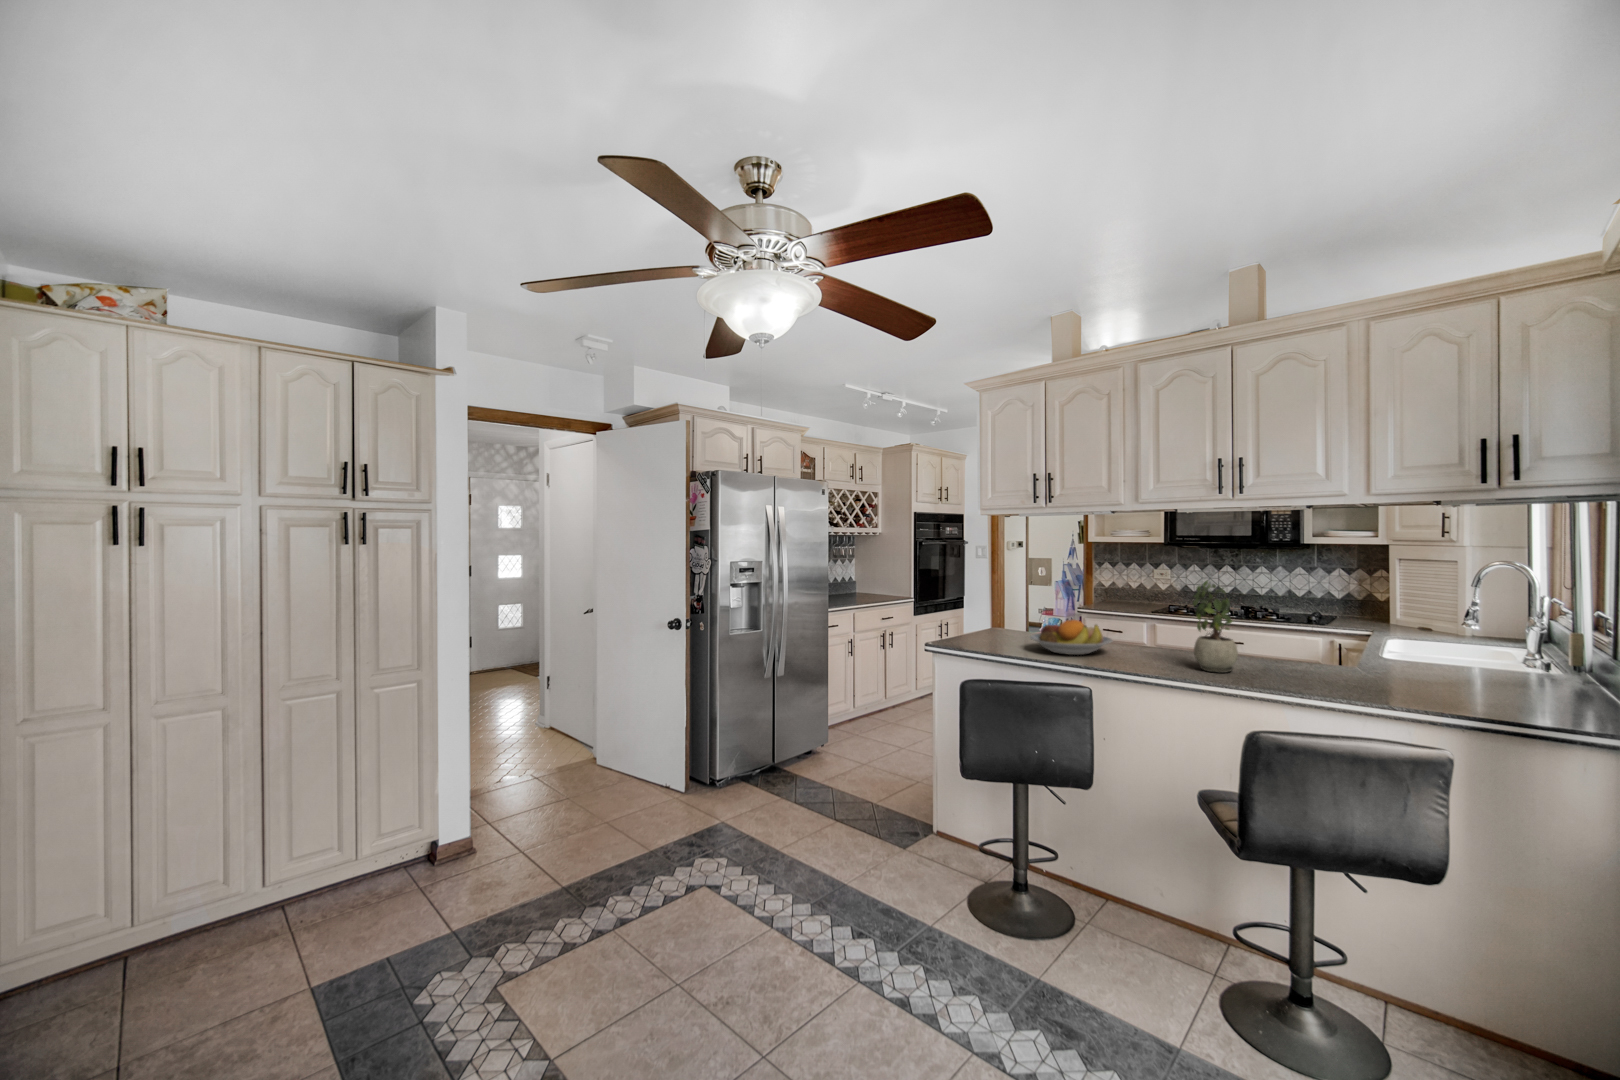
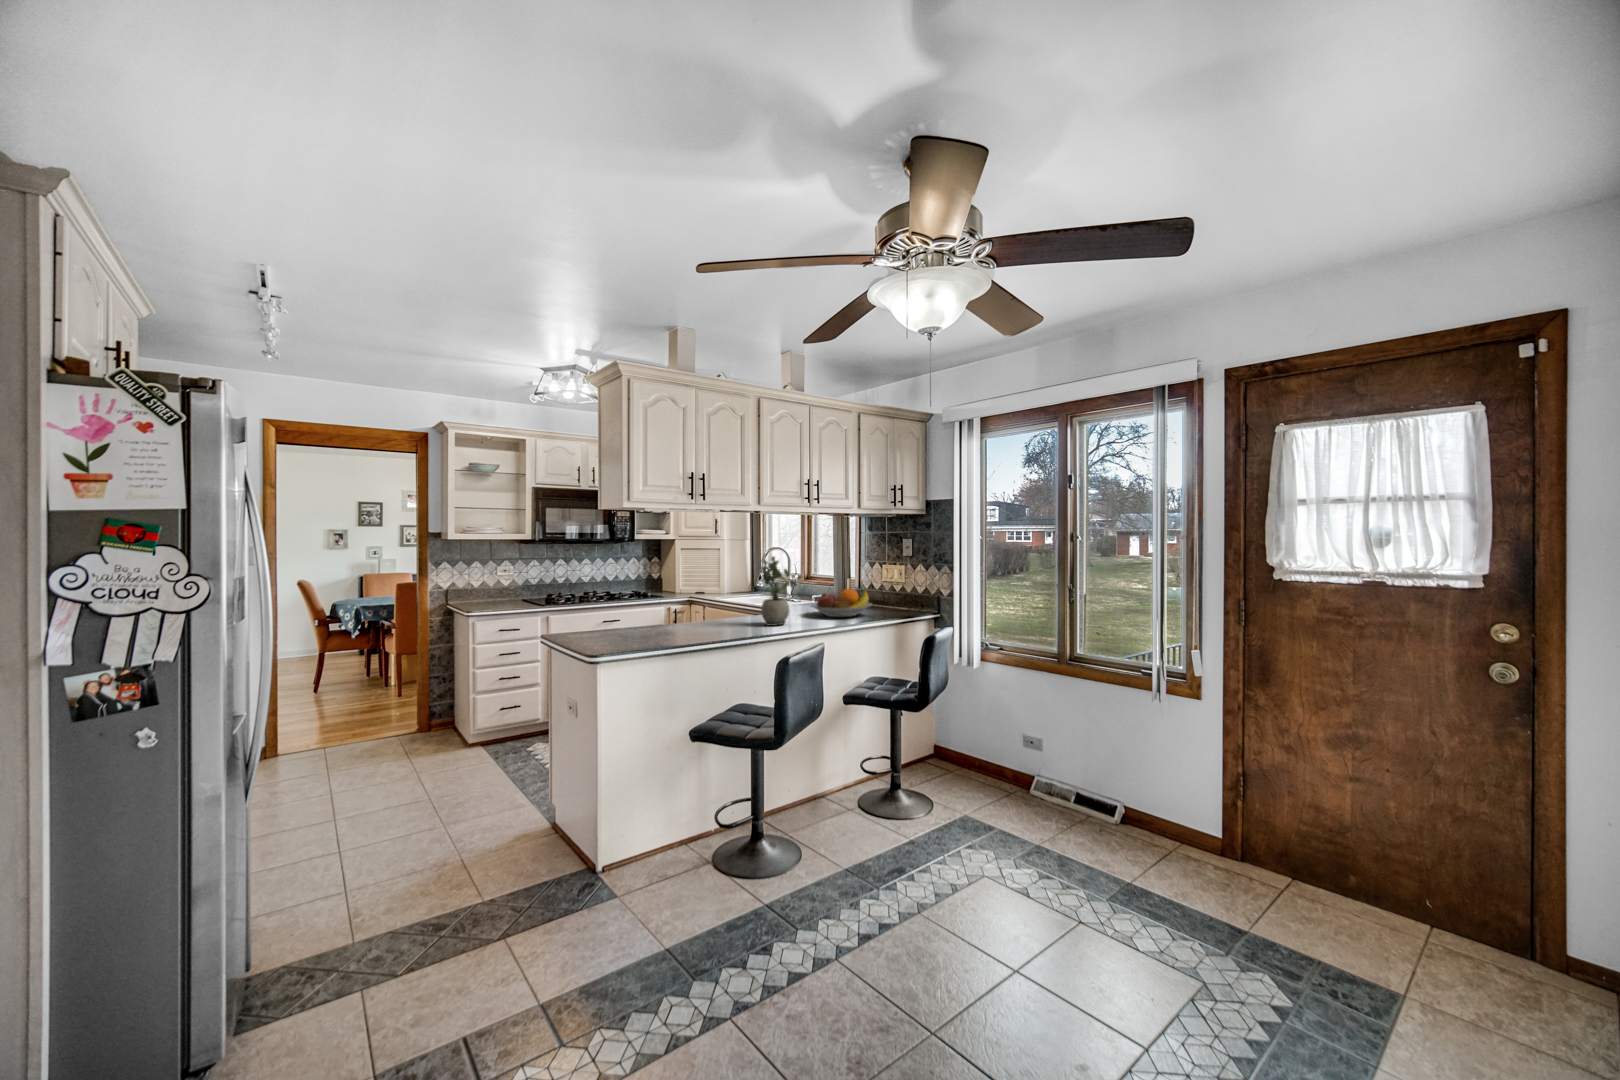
fruit bowl: present [1030,620,1112,655] -> present [810,589,871,617]

